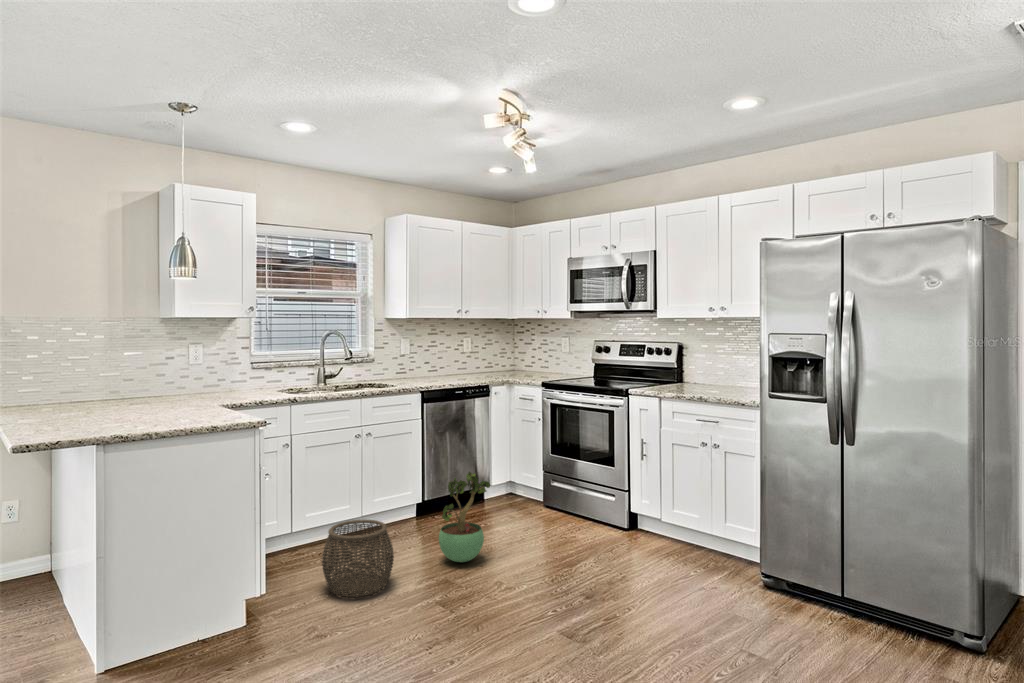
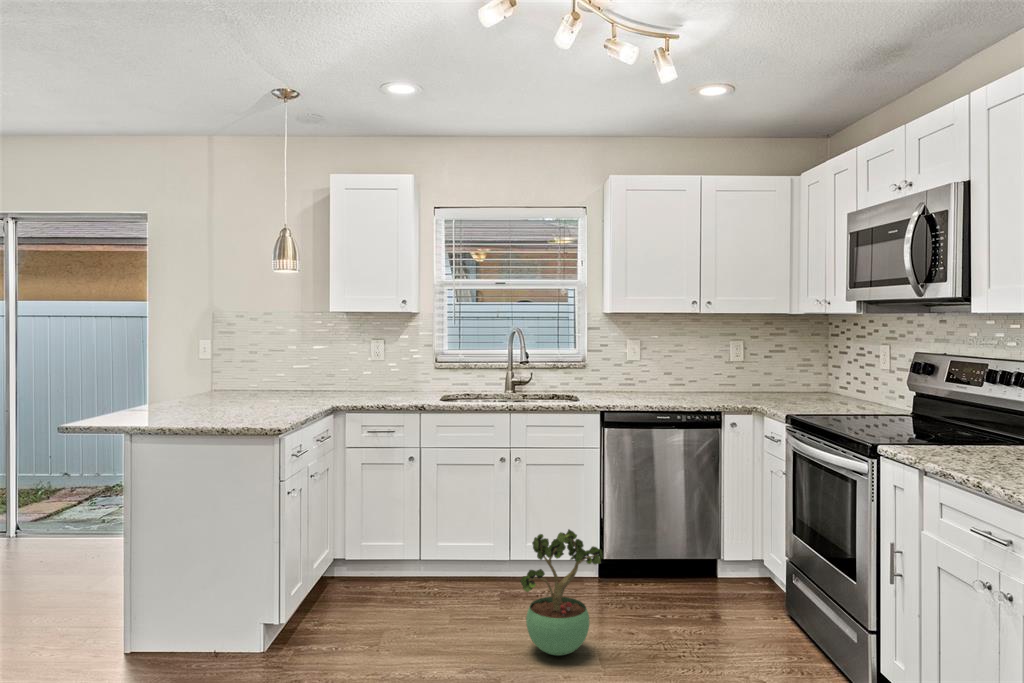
woven basket: present [322,520,394,597] -> none [365,561,453,660]

